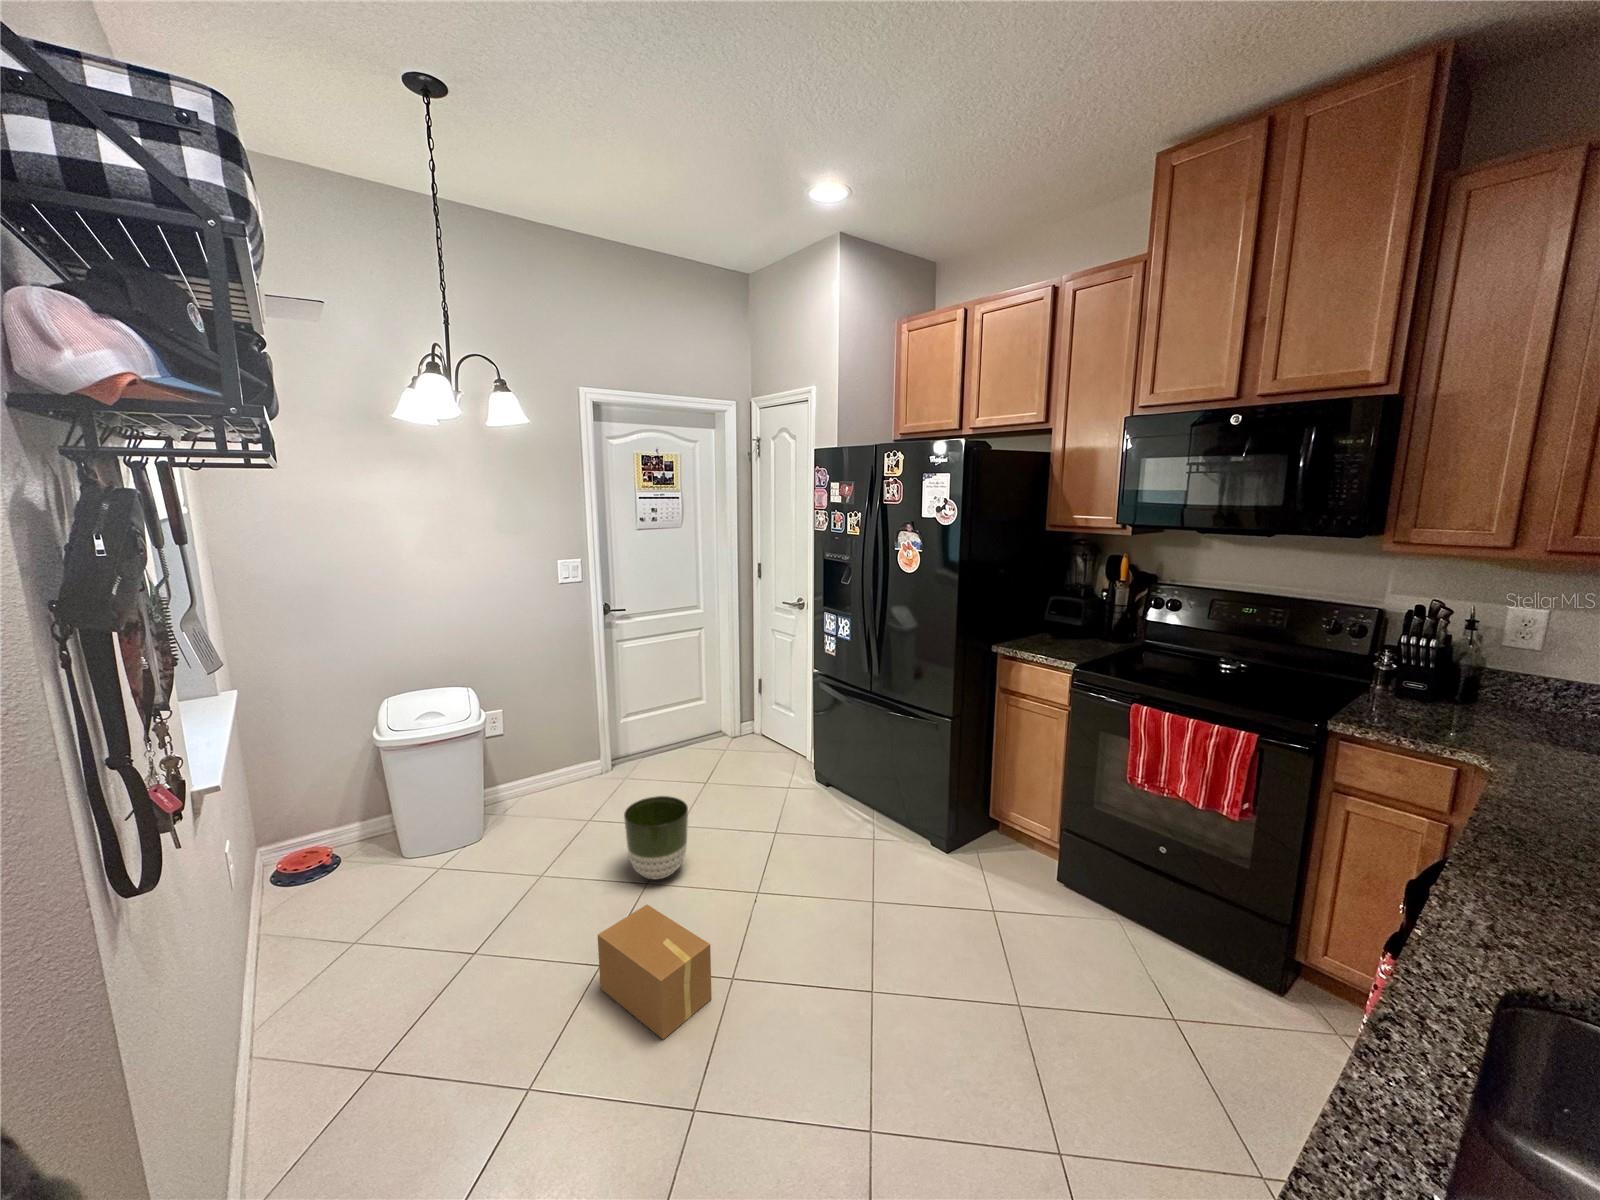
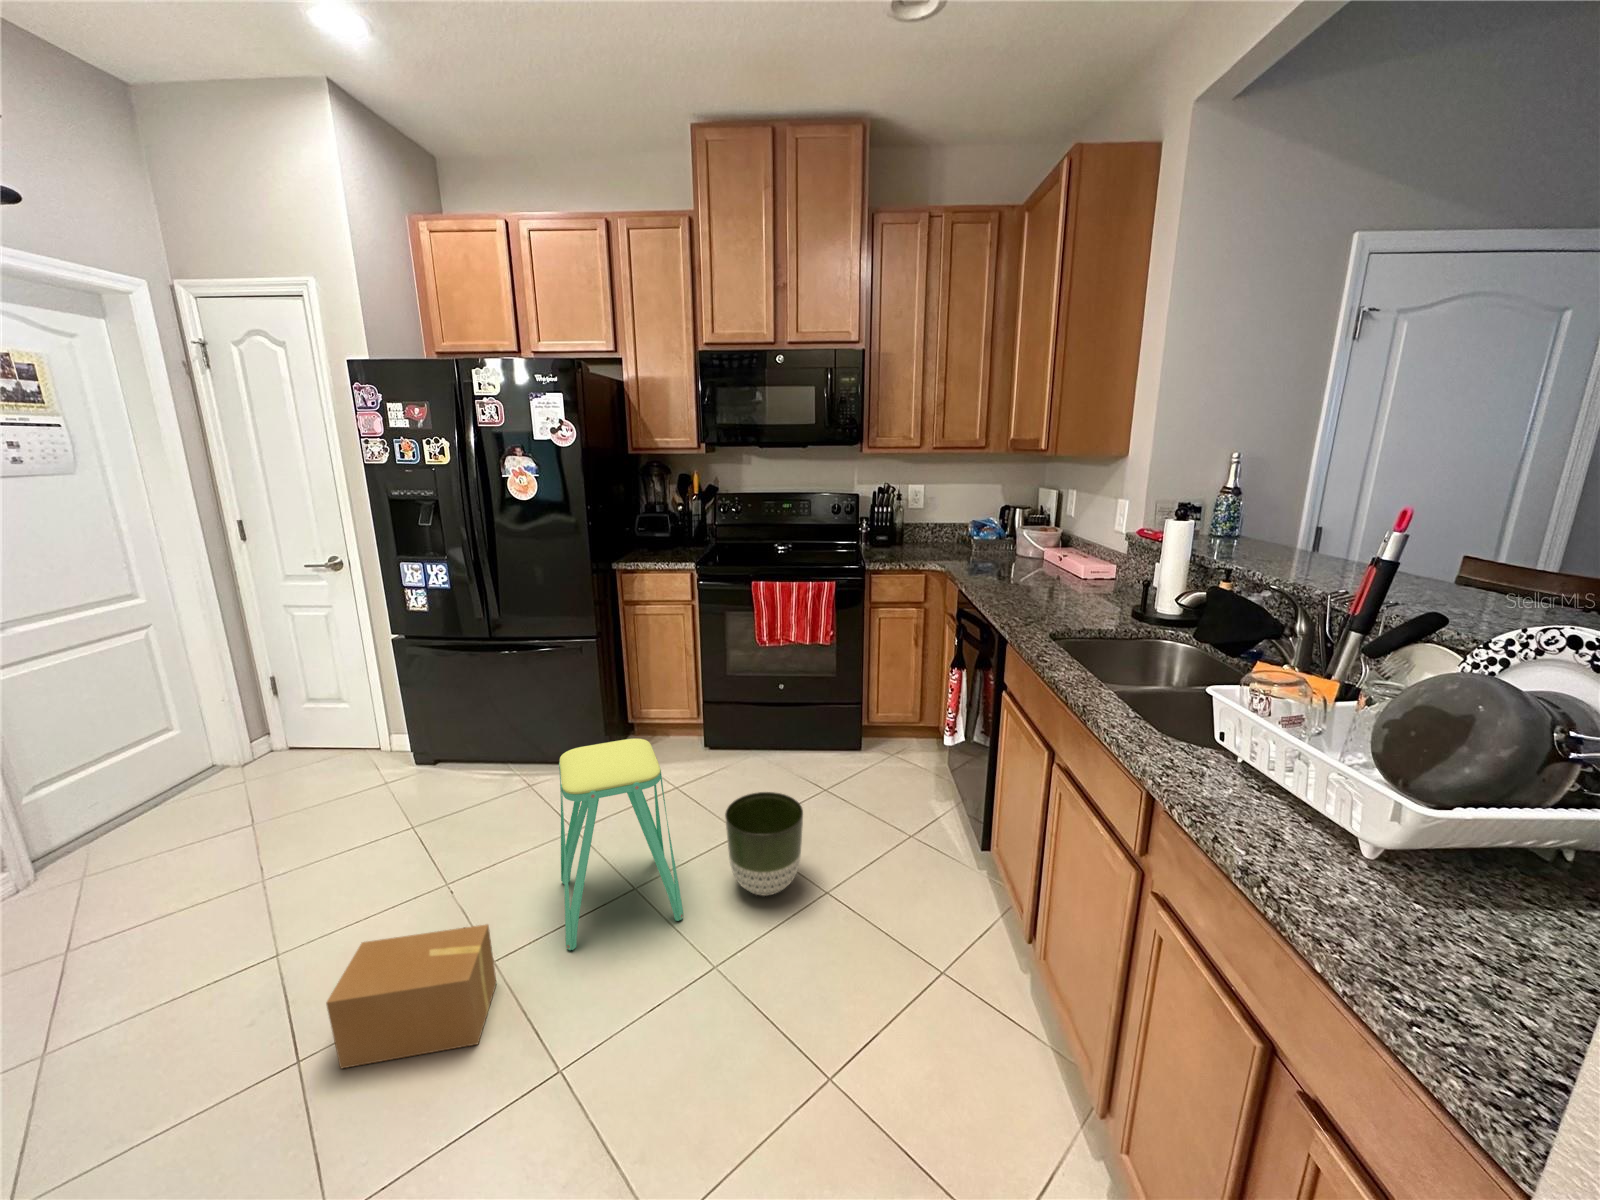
planter: present [624,796,688,879] -> present [725,792,803,896]
stool: none [771,823,914,1057] -> present [559,739,683,950]

